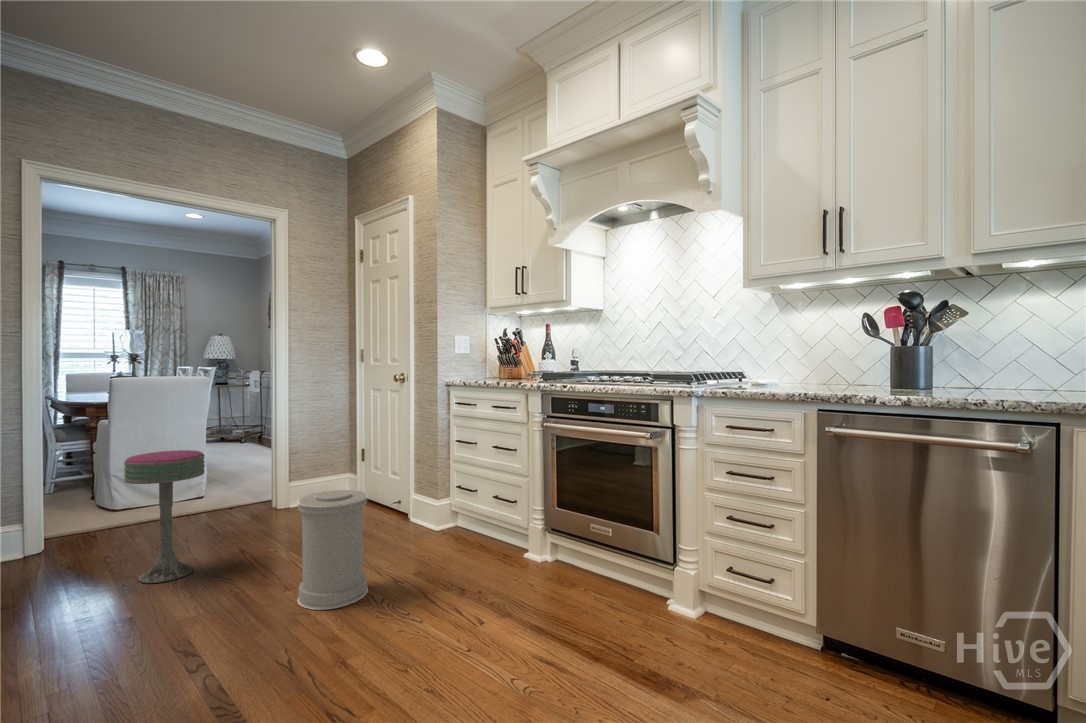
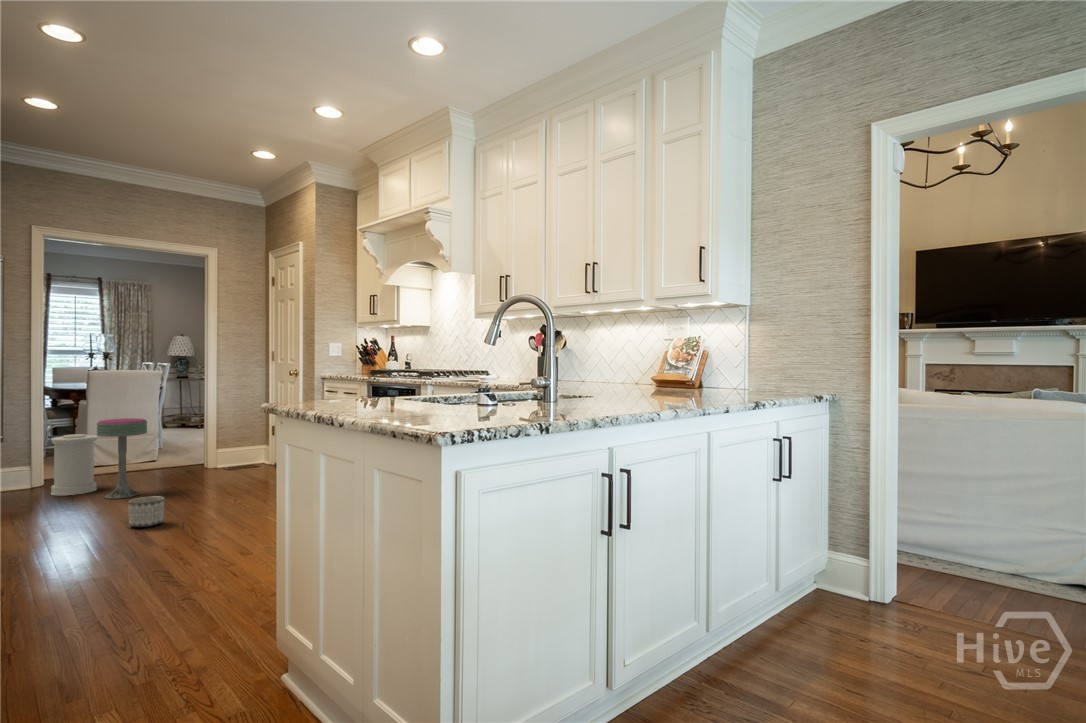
trash can: present [297,490,368,610] -> present [51,434,97,495]
planter: none [189,605,255,677] -> present [128,496,164,527]

